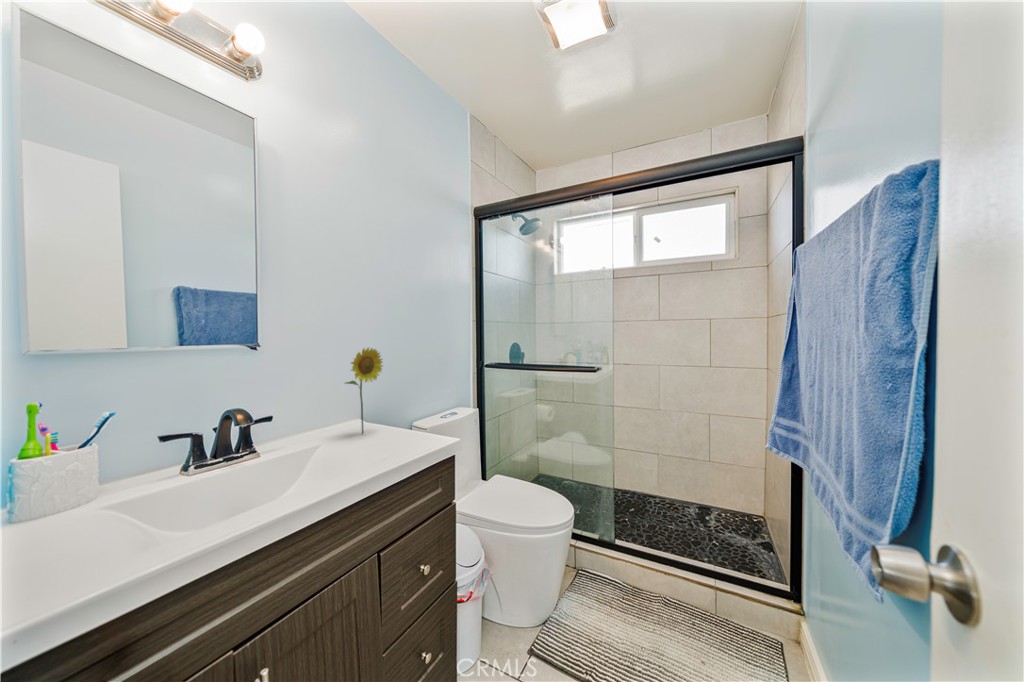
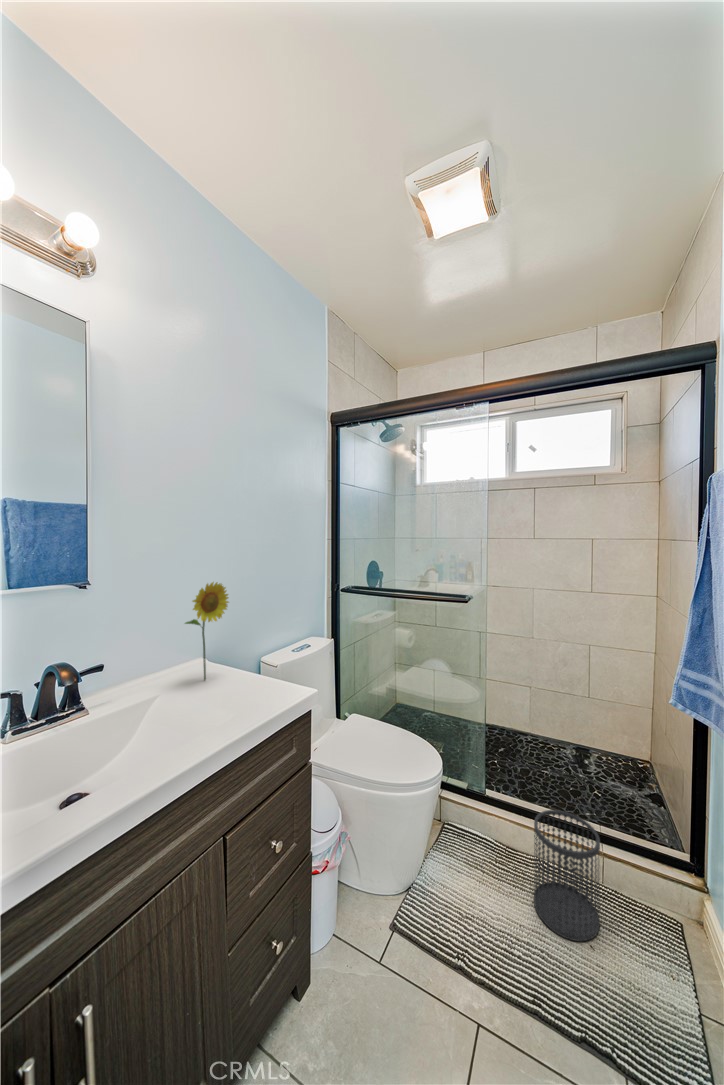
wastebasket: none [655,551,711,661] -> present [534,810,600,941]

